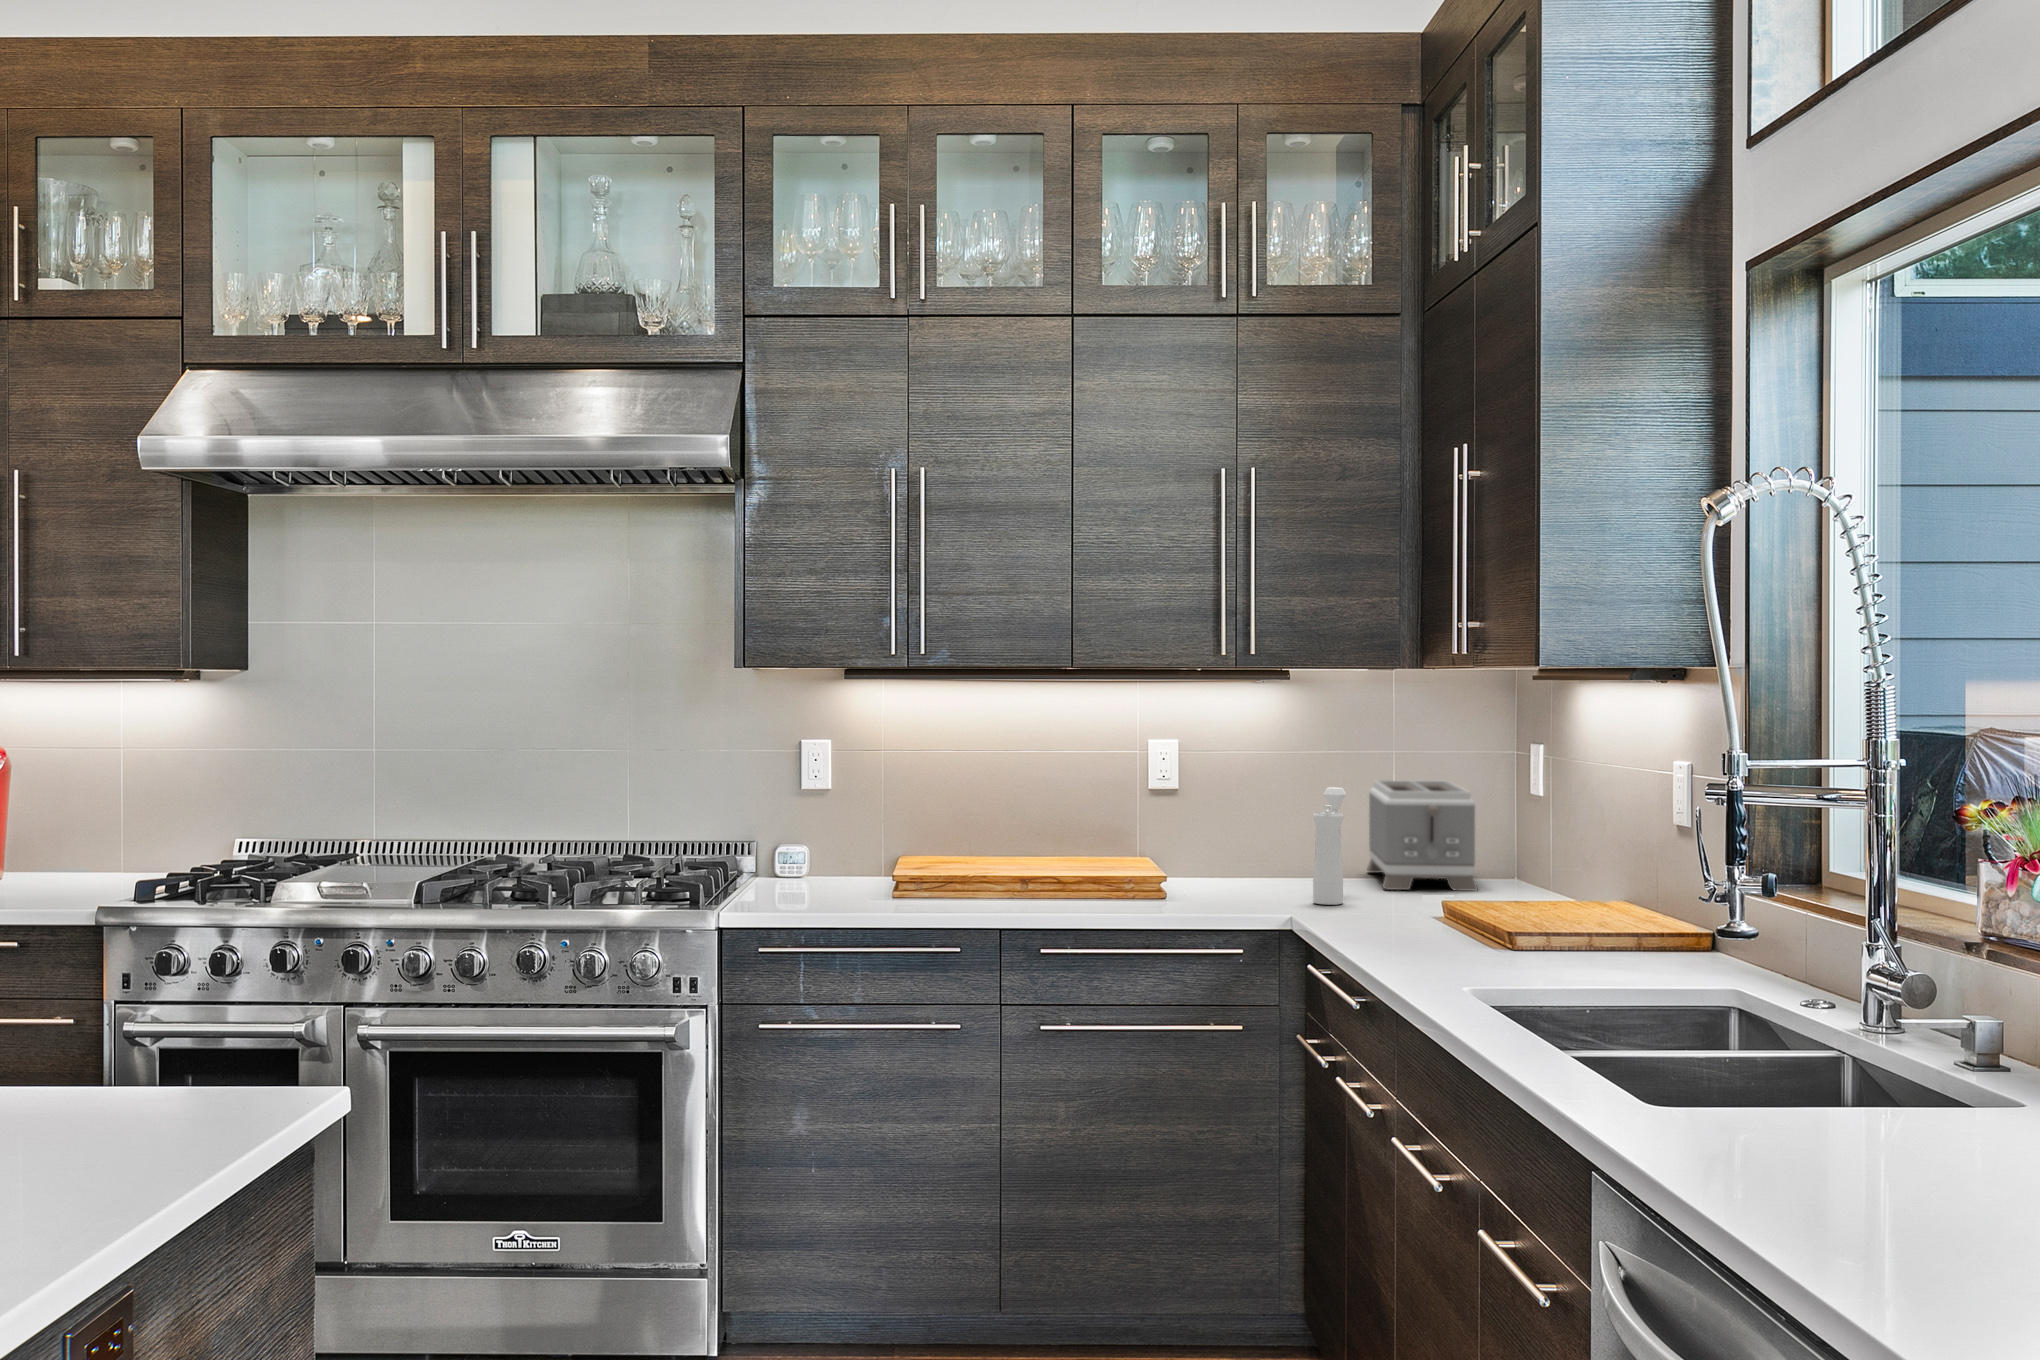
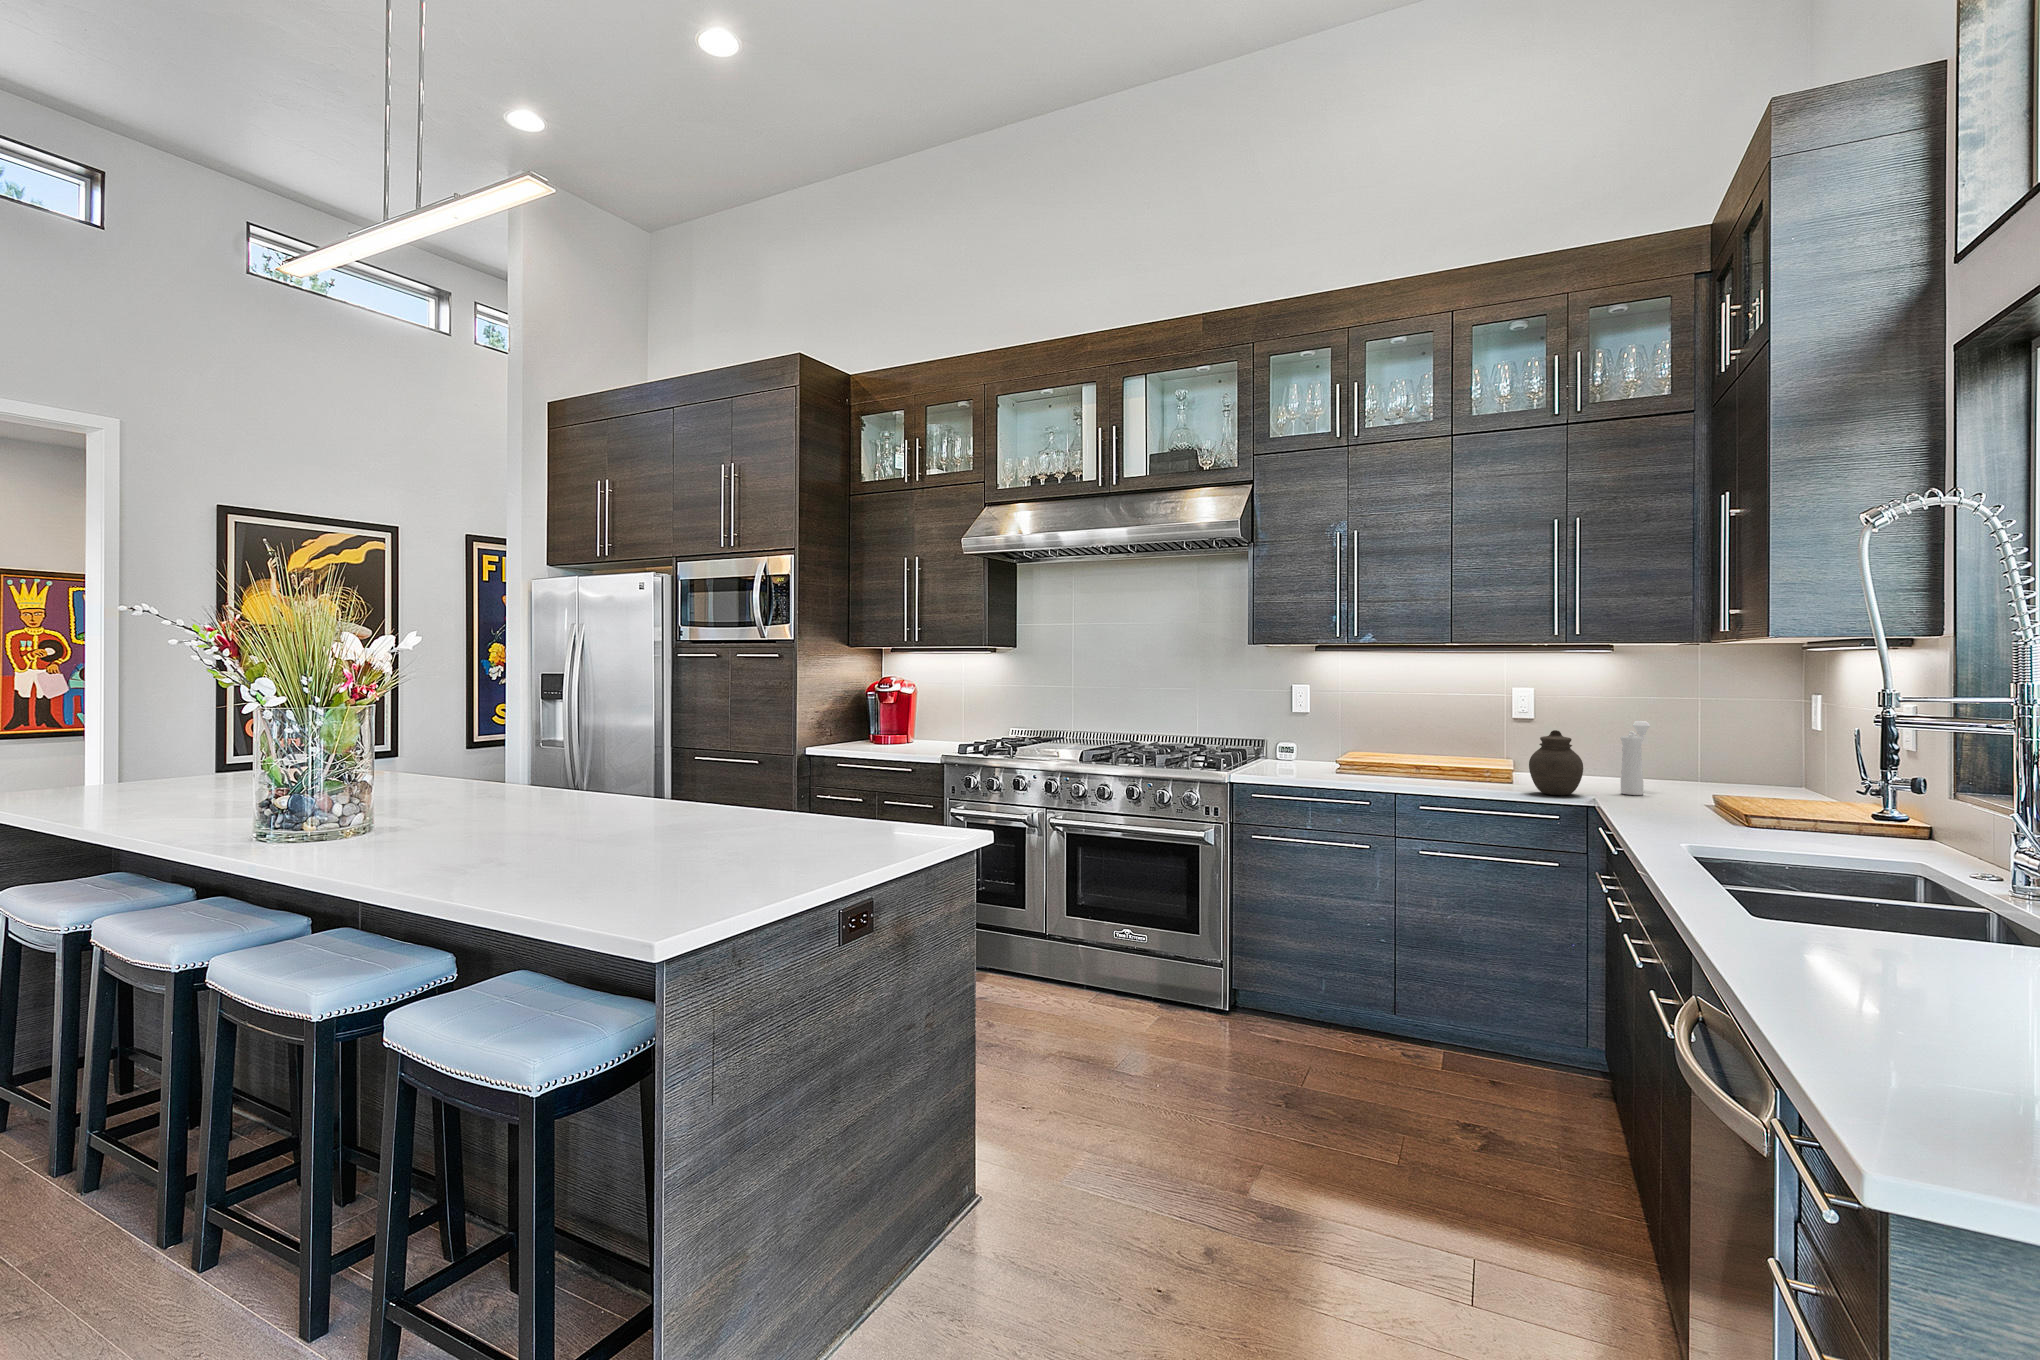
toaster: present [1367,780,1478,891] -> none [1680,720,1760,795]
jar: none [1193,809,1269,914] -> present [1529,730,1583,795]

